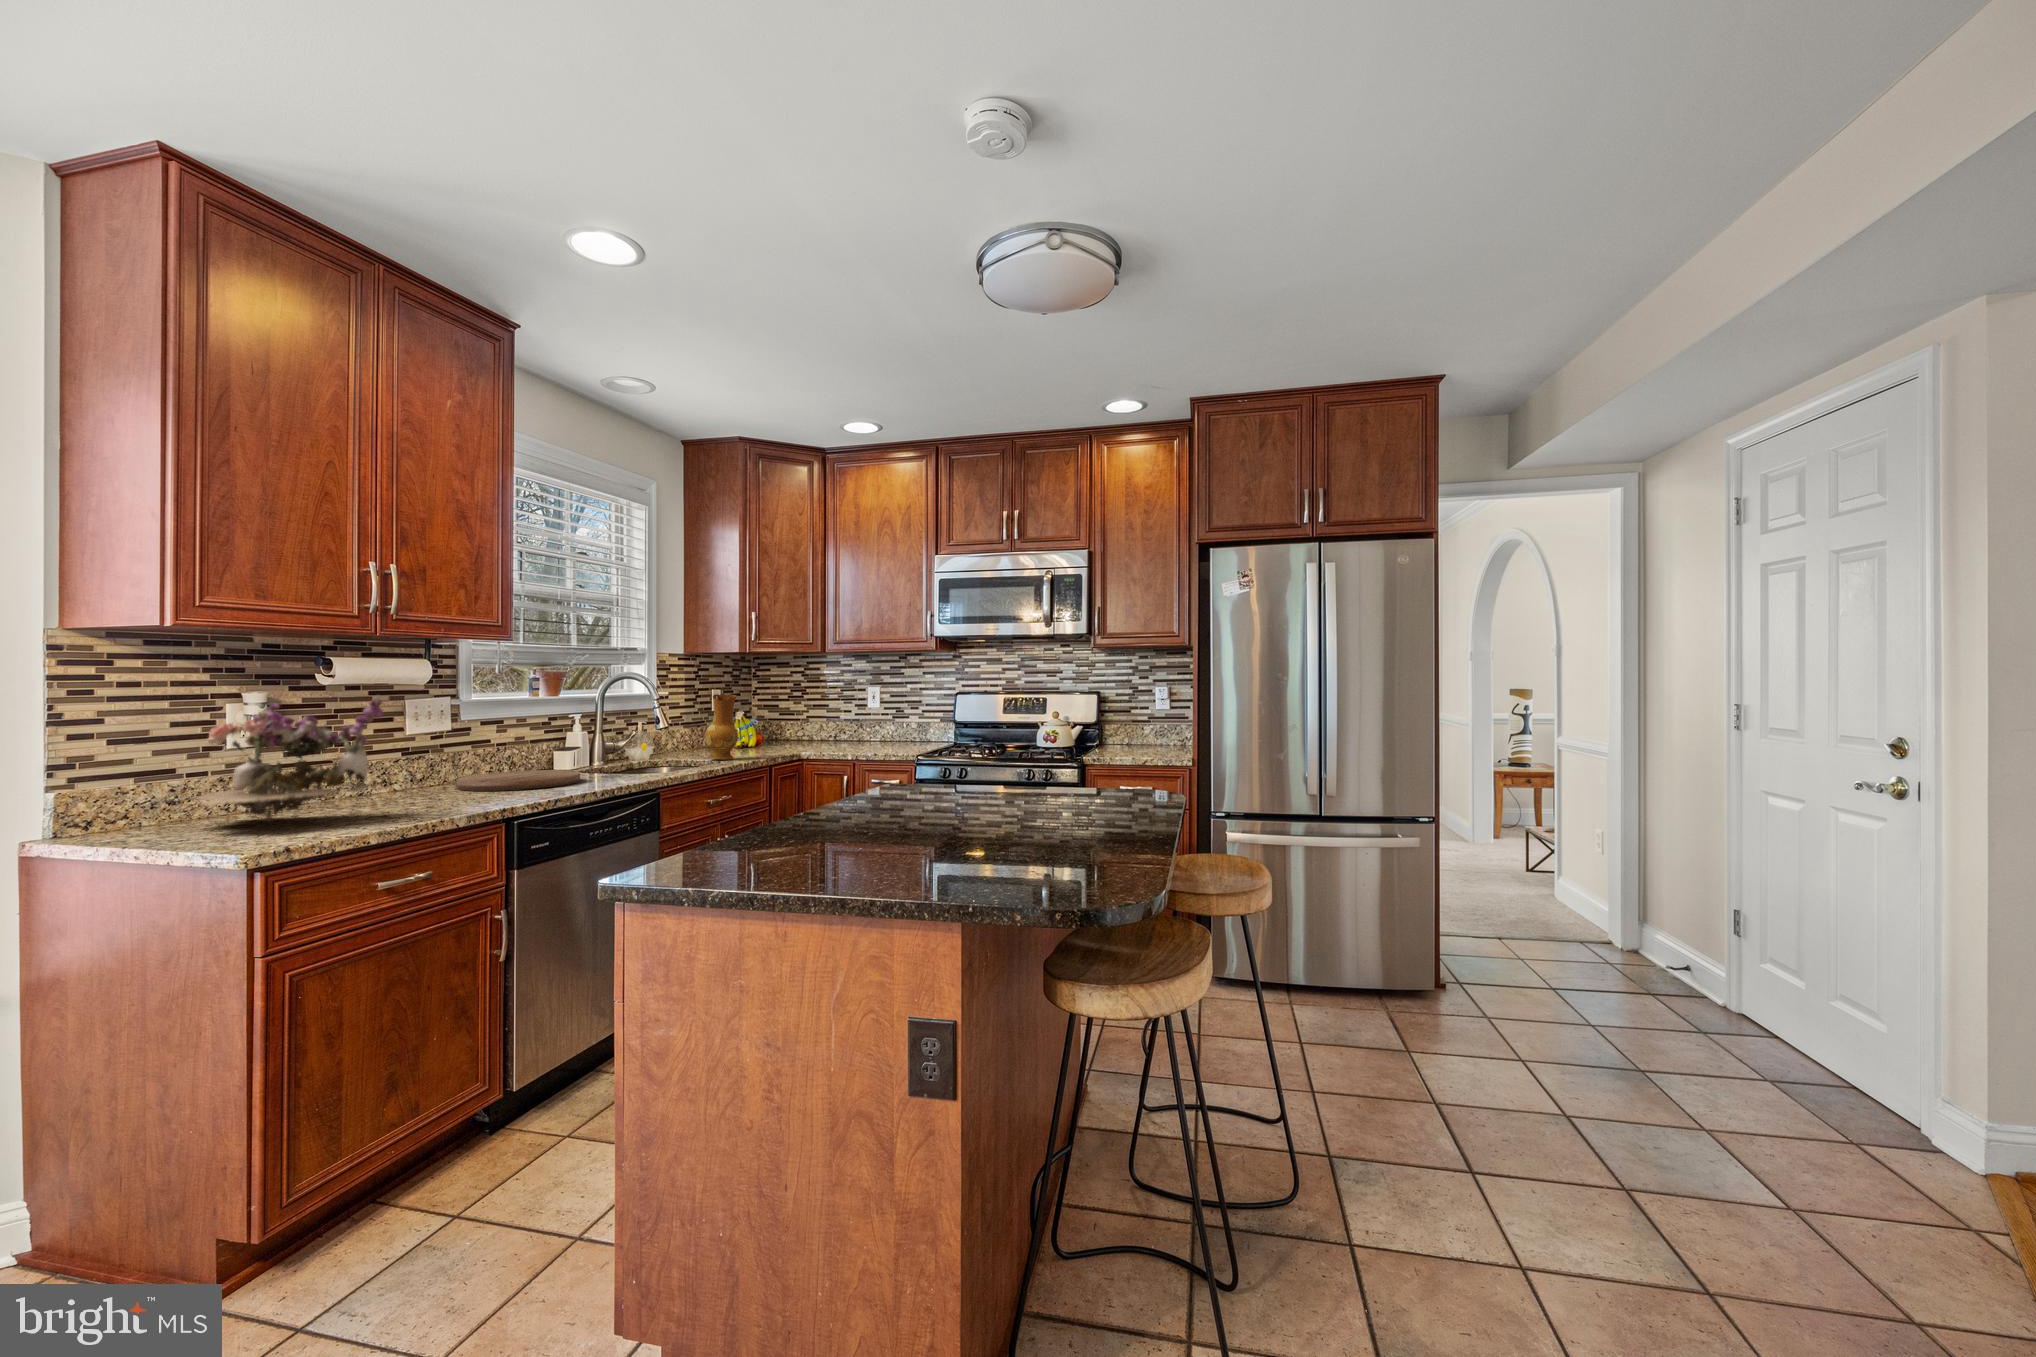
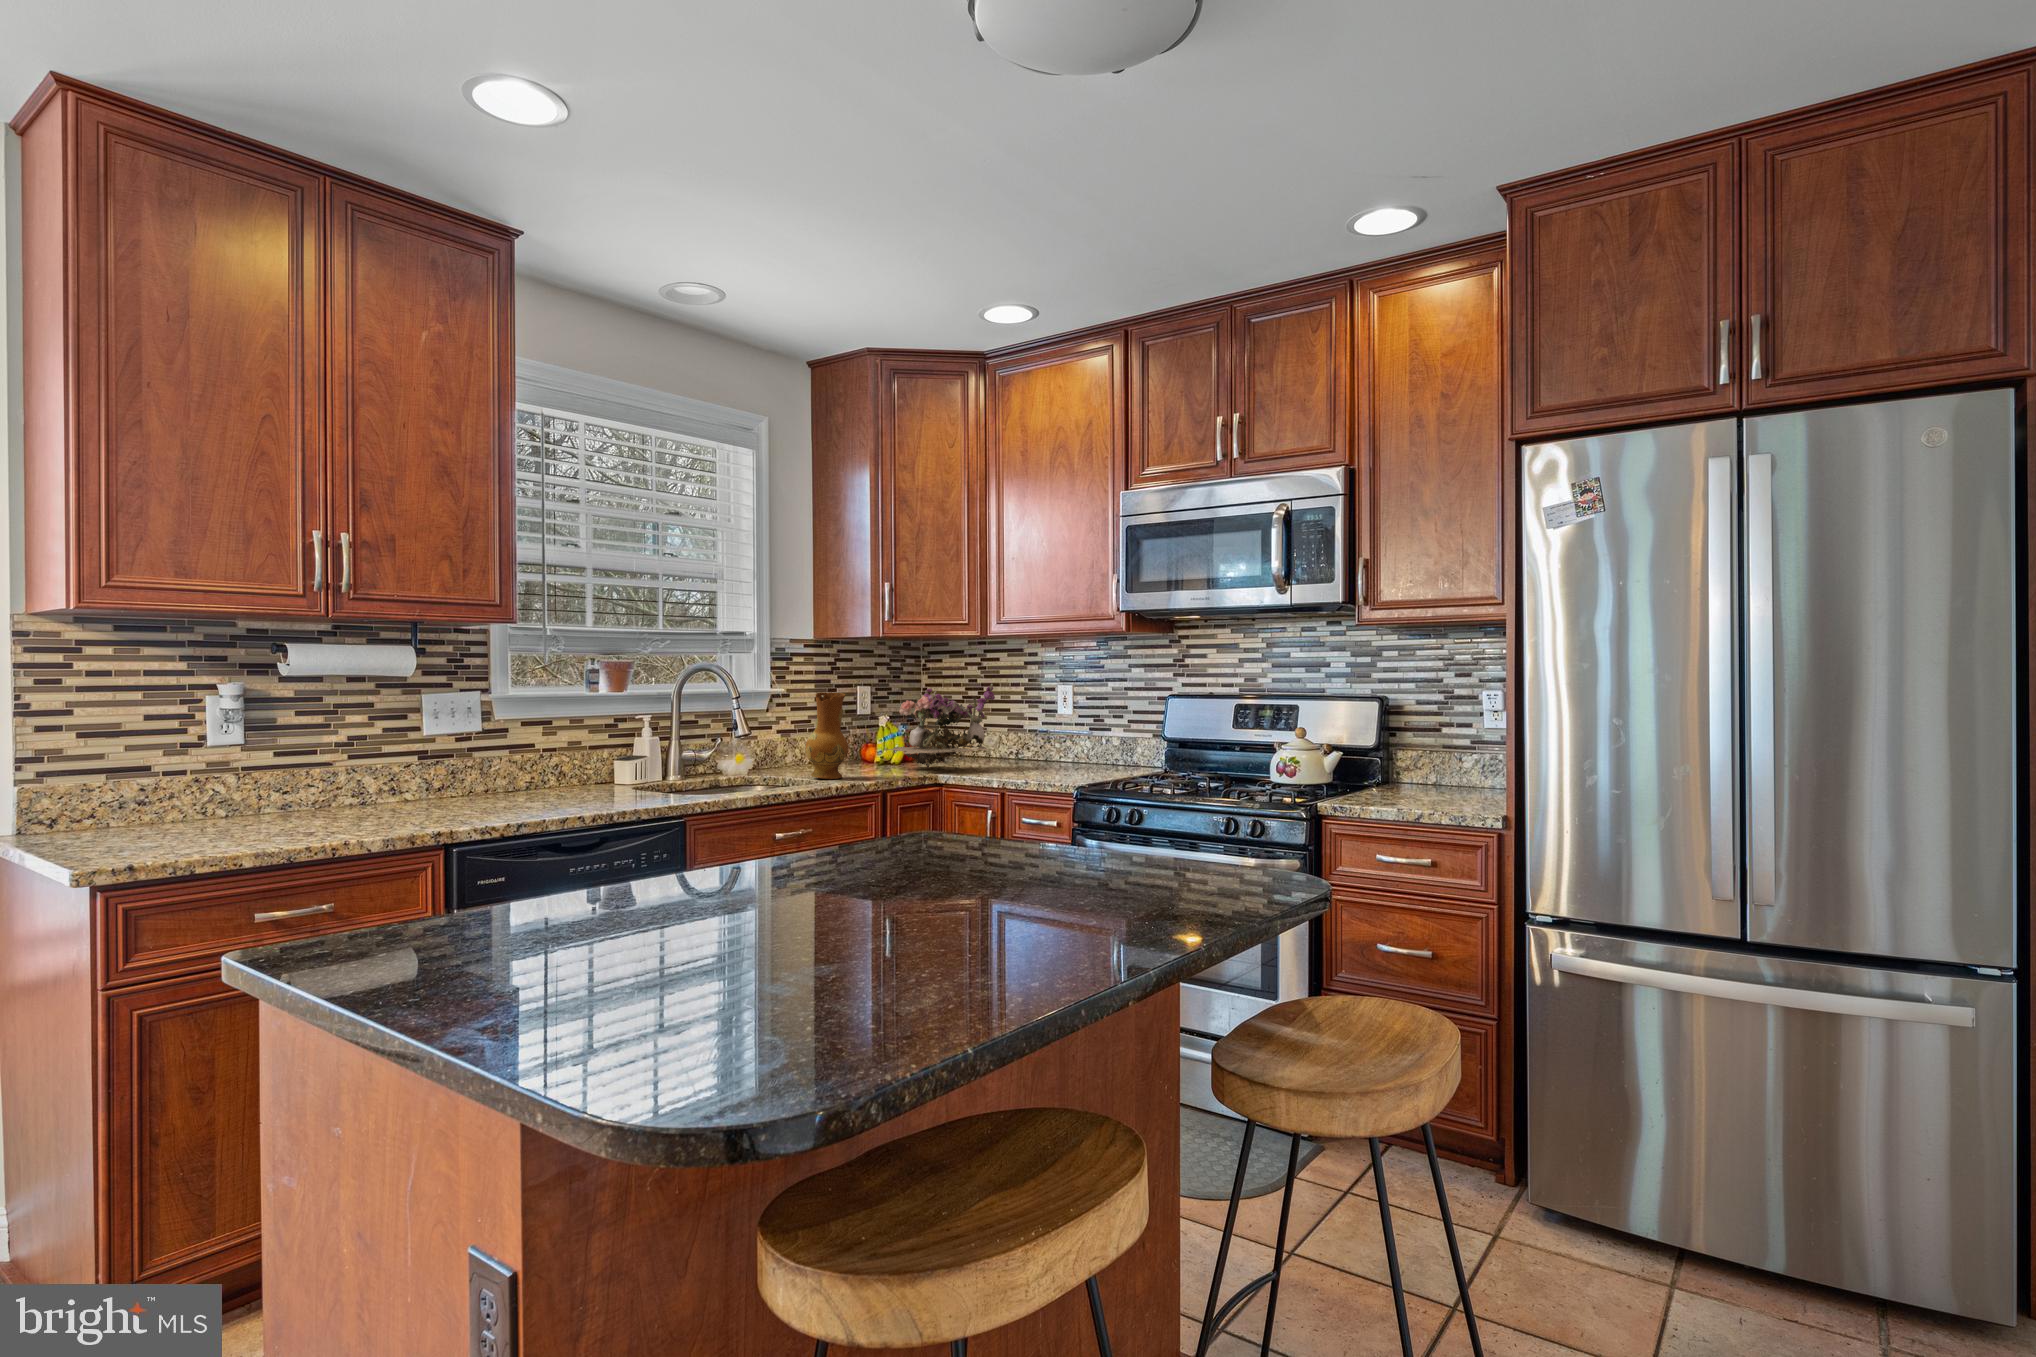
flower arrangement: present [189,696,384,820] -> present [889,684,995,768]
cutting board: present [456,770,580,791] -> none [466,783,608,807]

